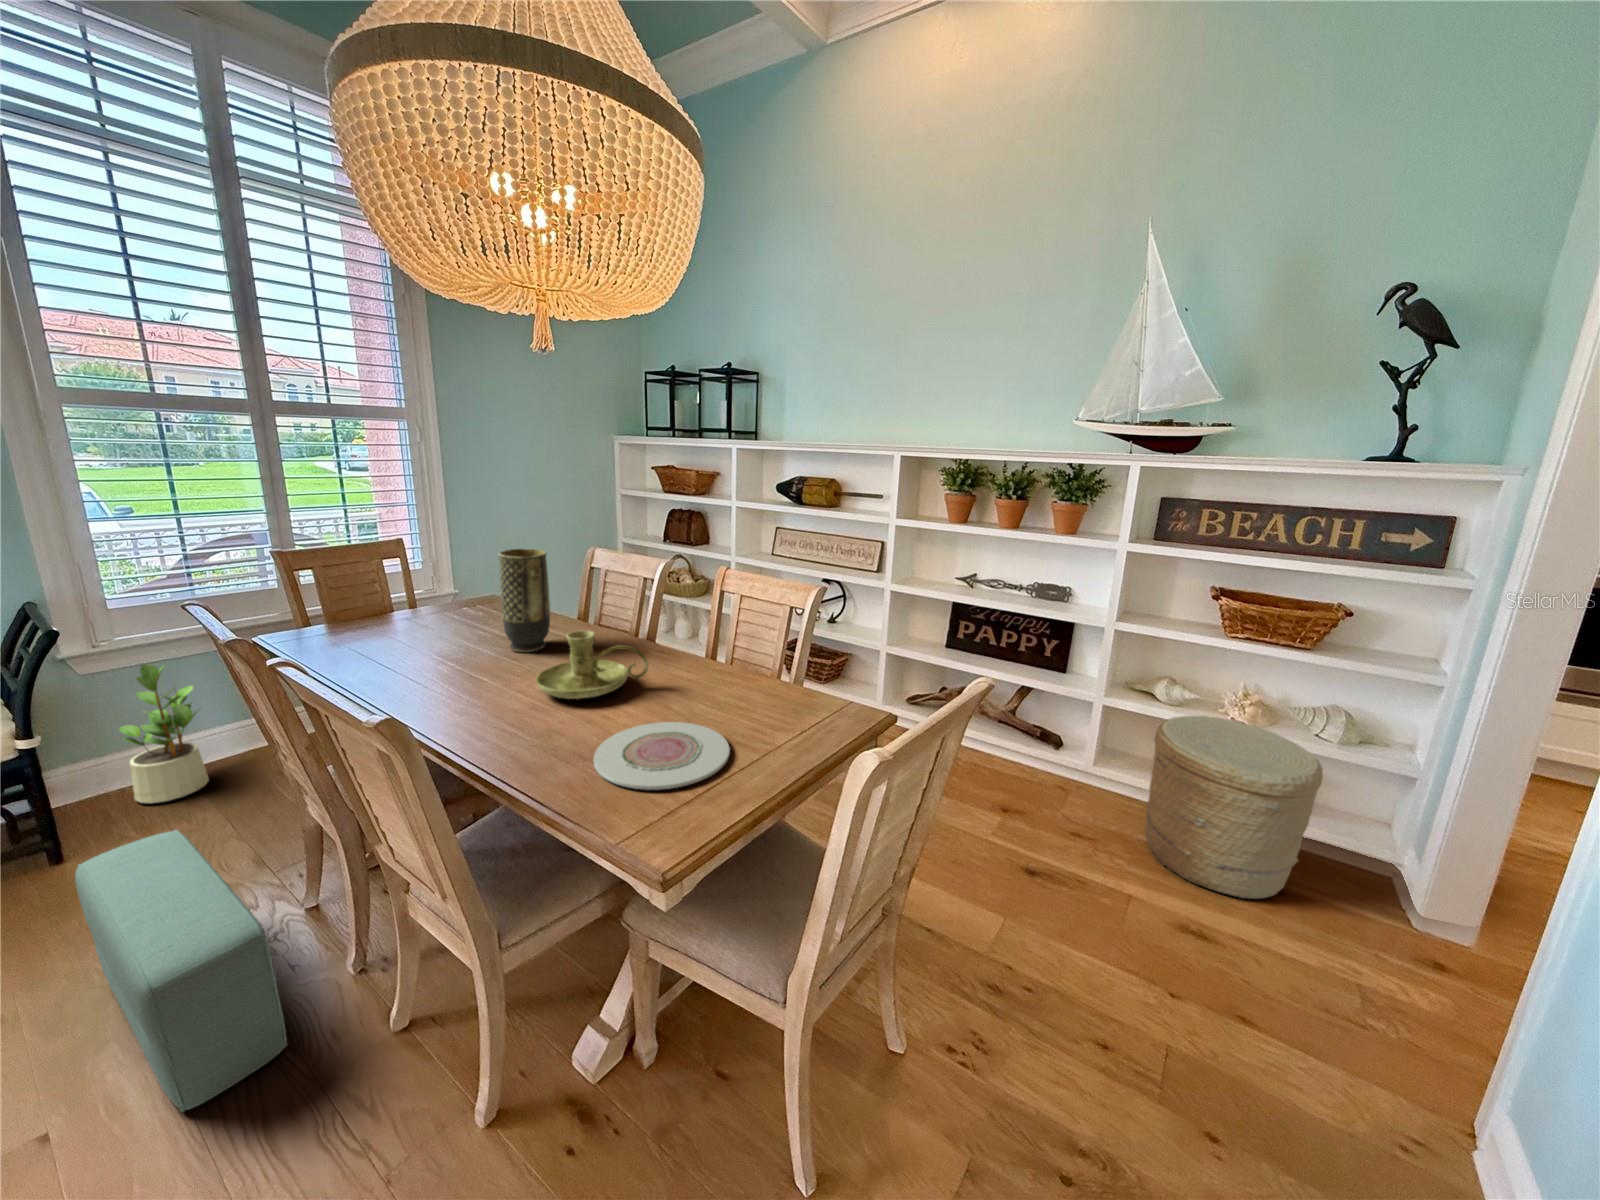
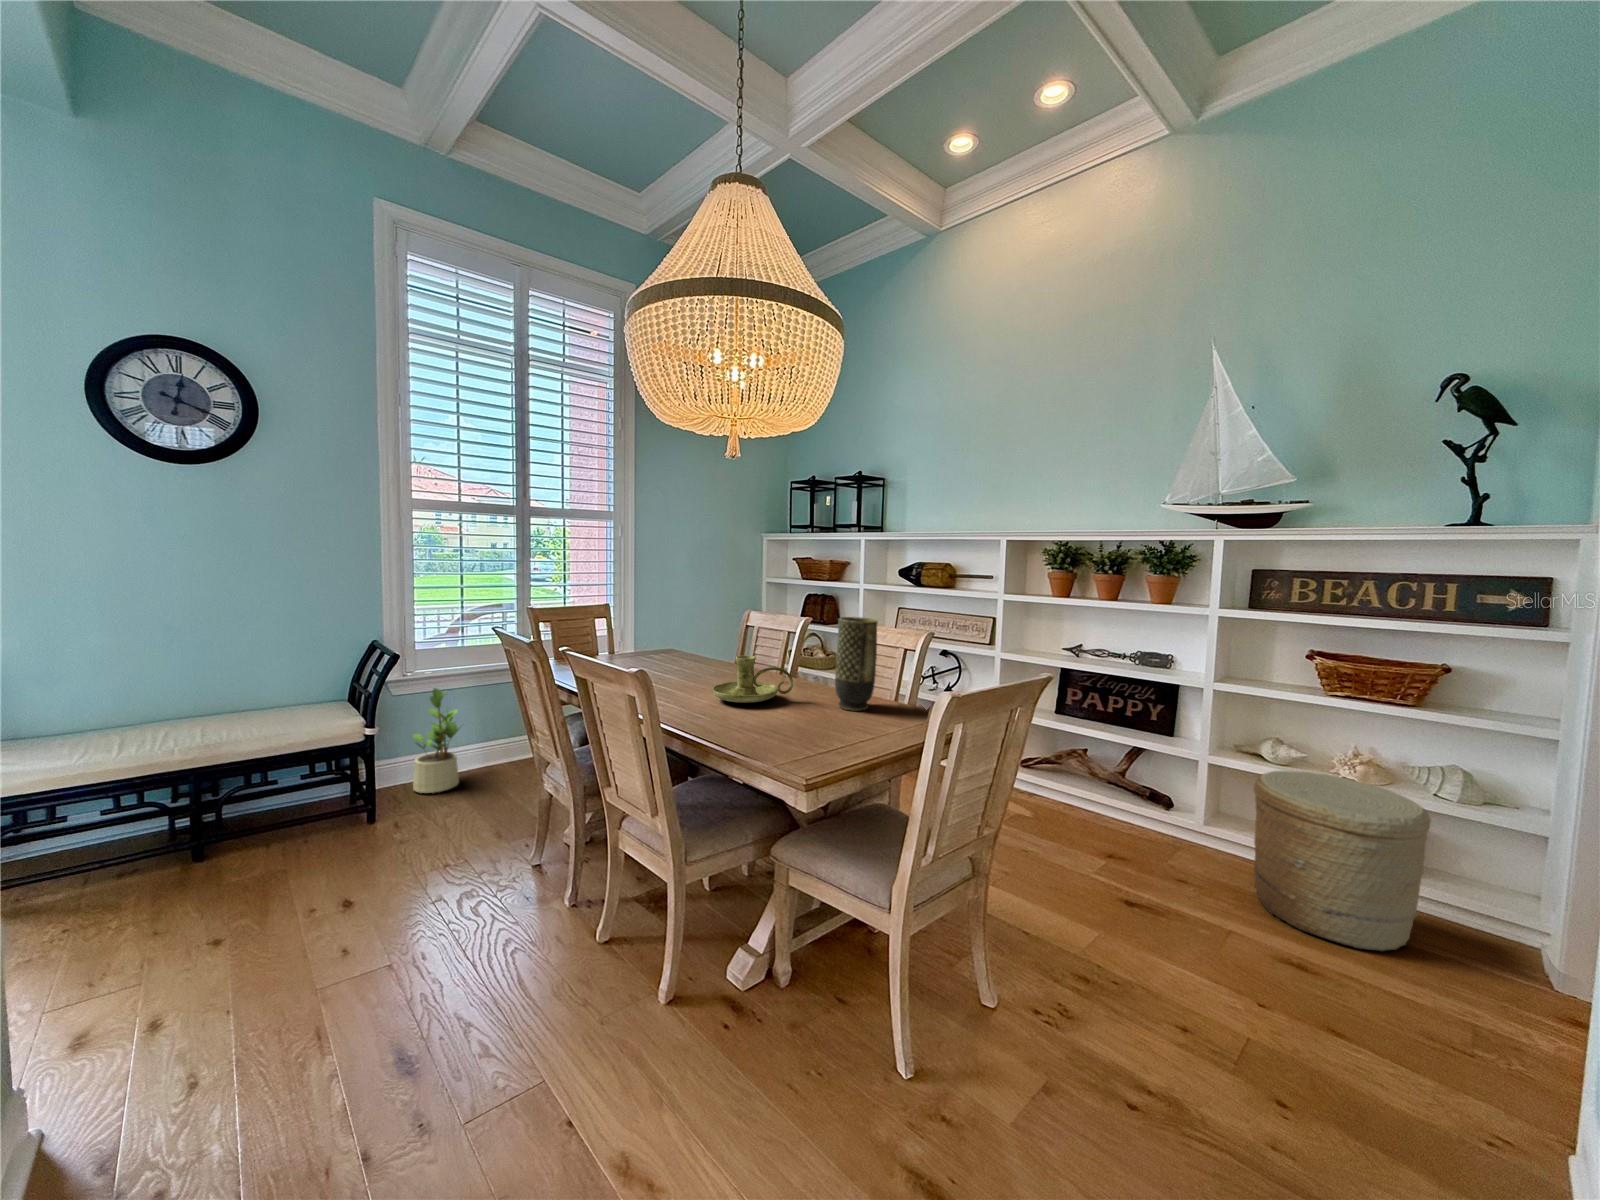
vase: present [498,549,550,652] -> present [835,617,878,711]
plate: present [594,722,730,790] -> none [757,717,854,748]
pouf: present [75,830,287,1112] -> none [409,789,530,965]

